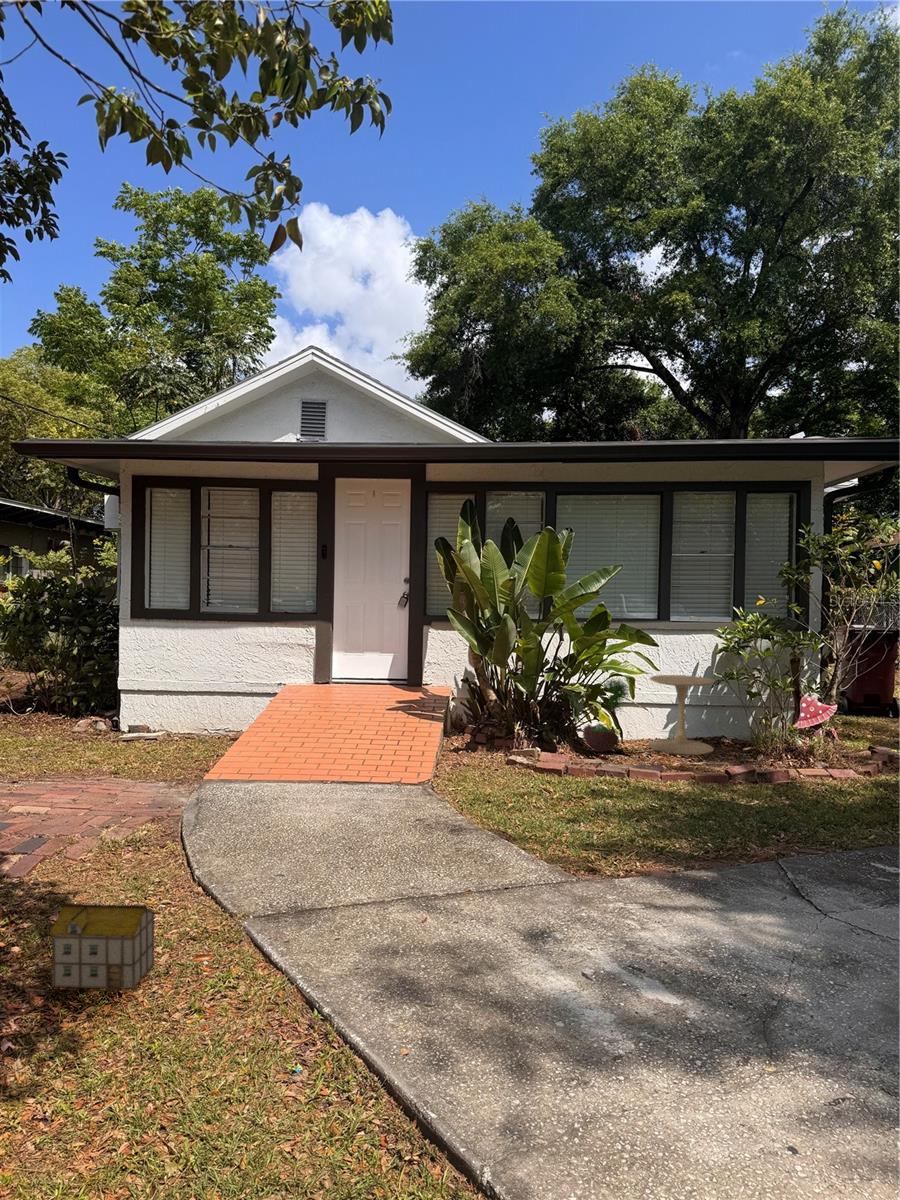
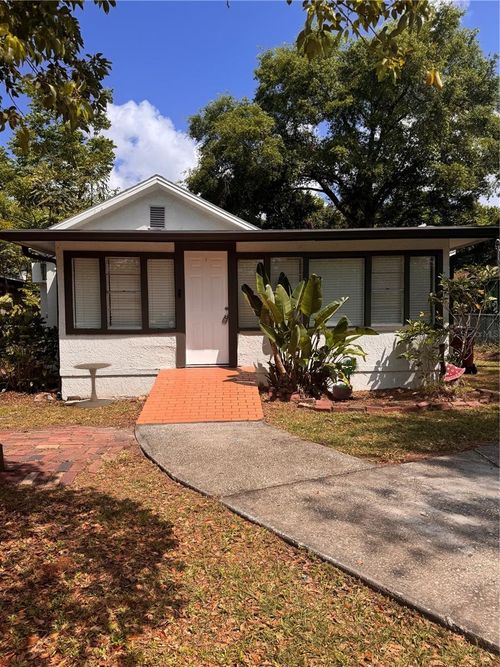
pedestal table: present [648,675,715,755] -> present [74,363,113,408]
toy house: present [50,904,156,990] -> none [129,495,182,547]

